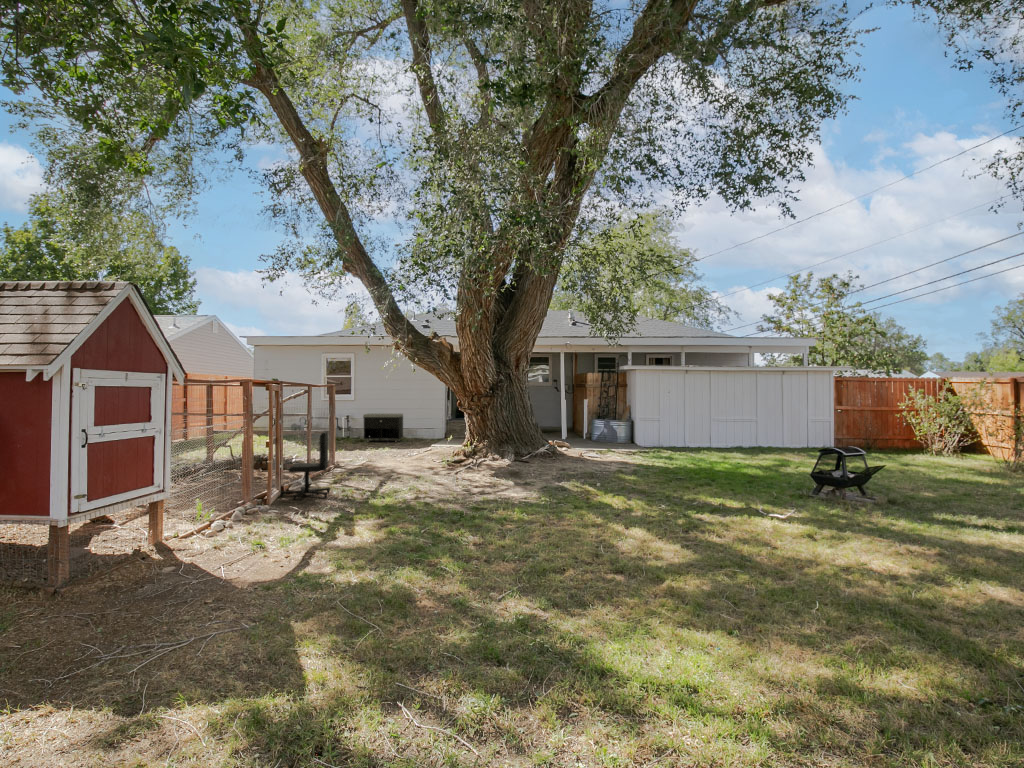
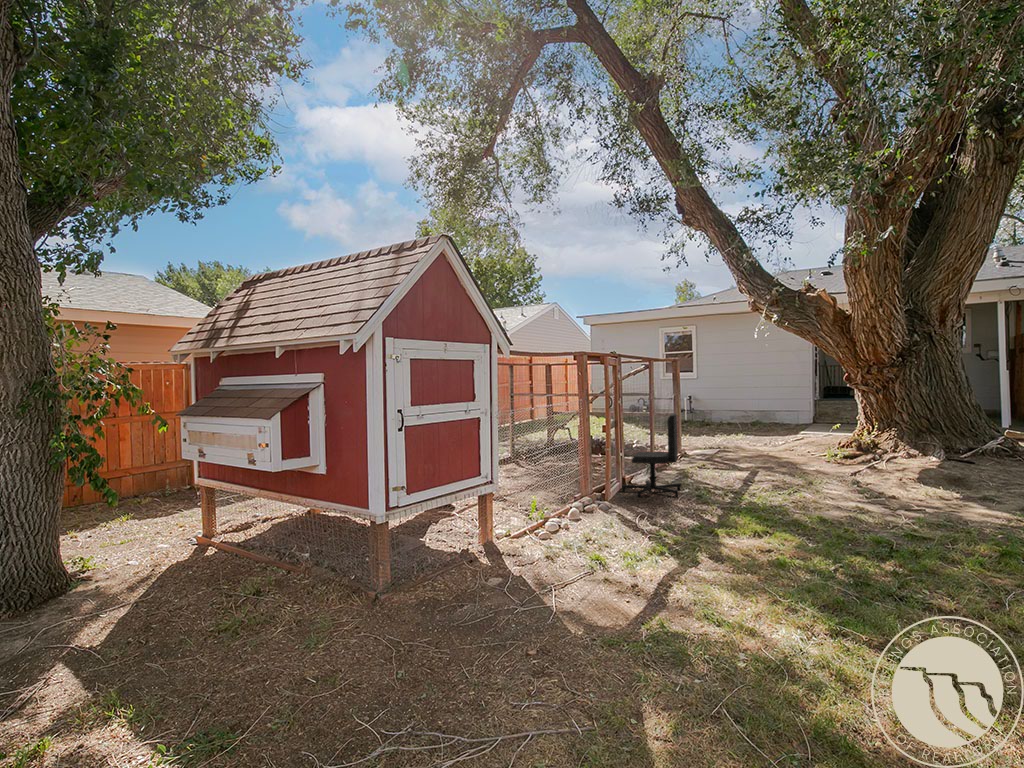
storage bench: present [363,413,403,442] -> none [711,392,761,427]

